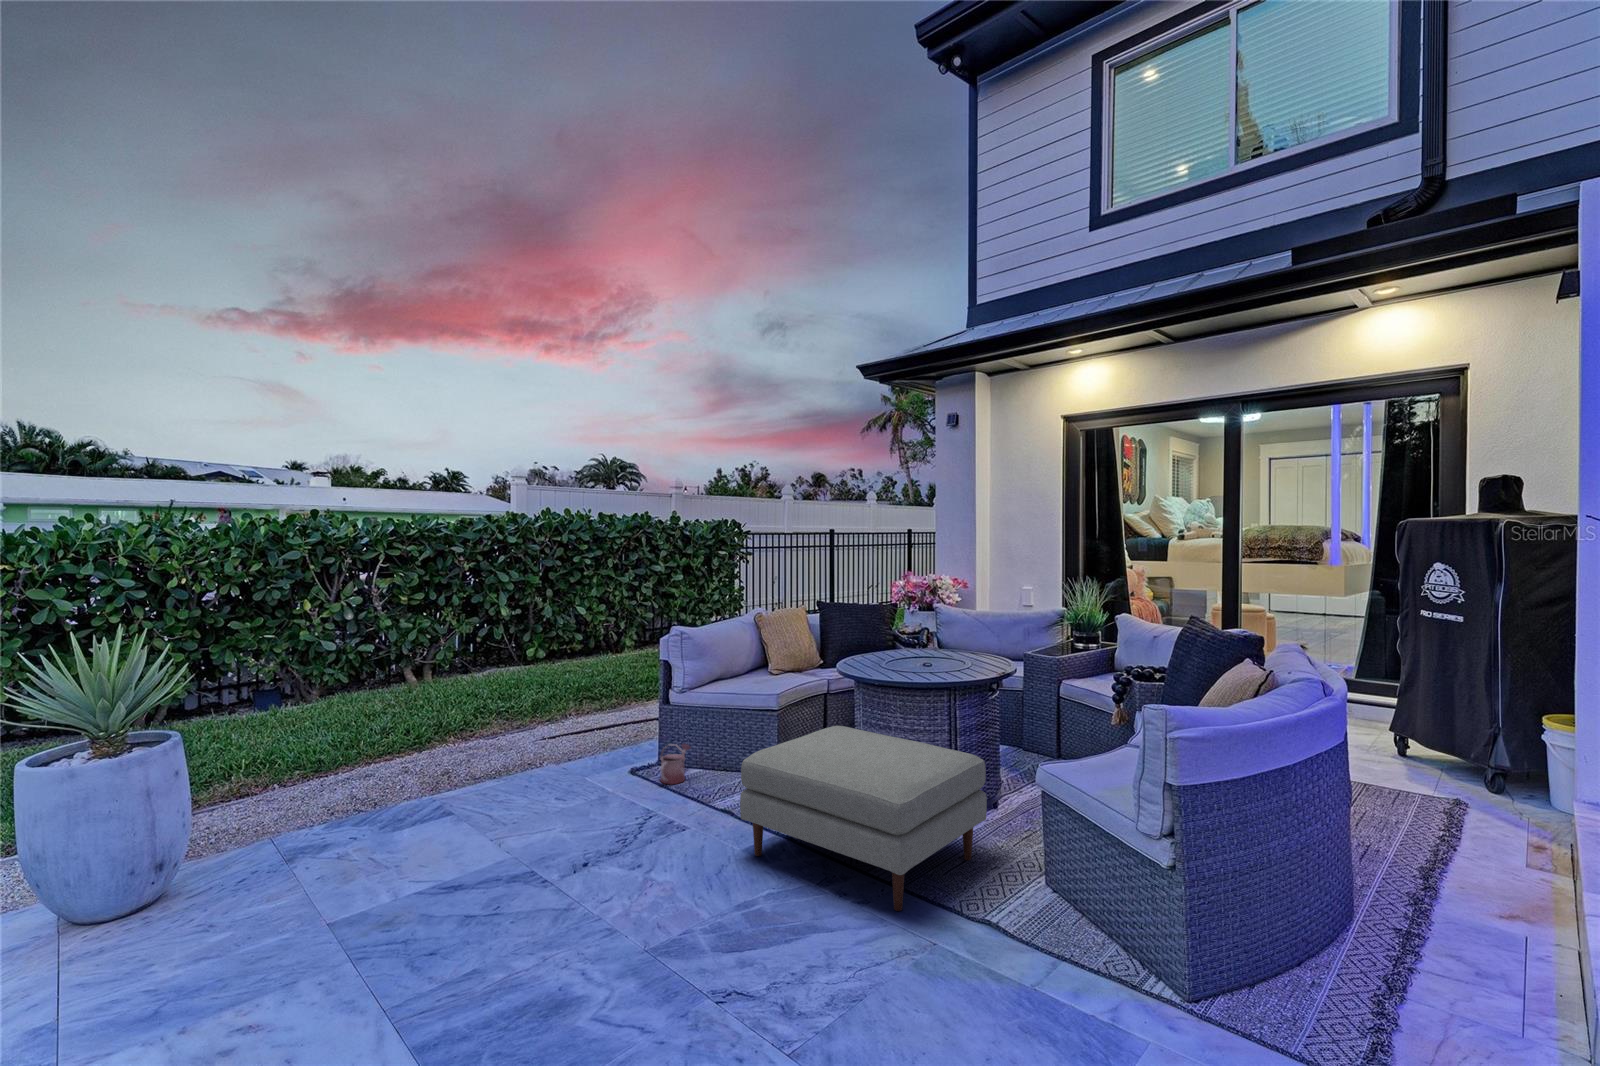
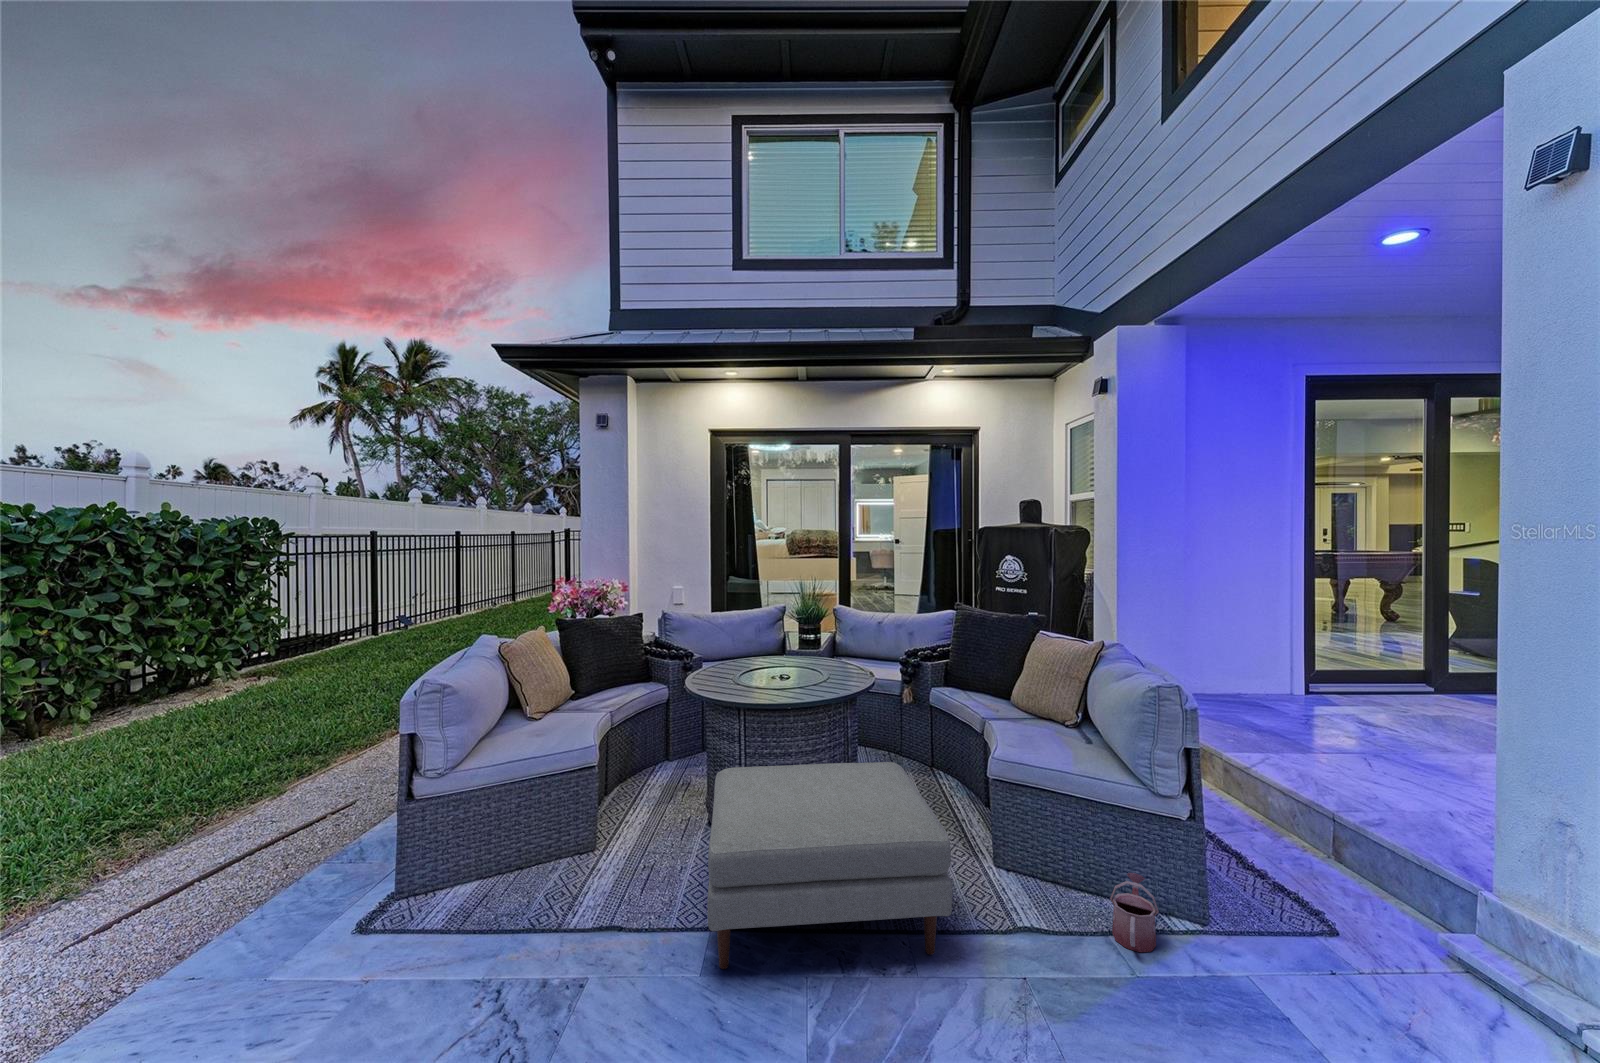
watering can: present [660,744,691,784] -> present [1110,873,1159,952]

